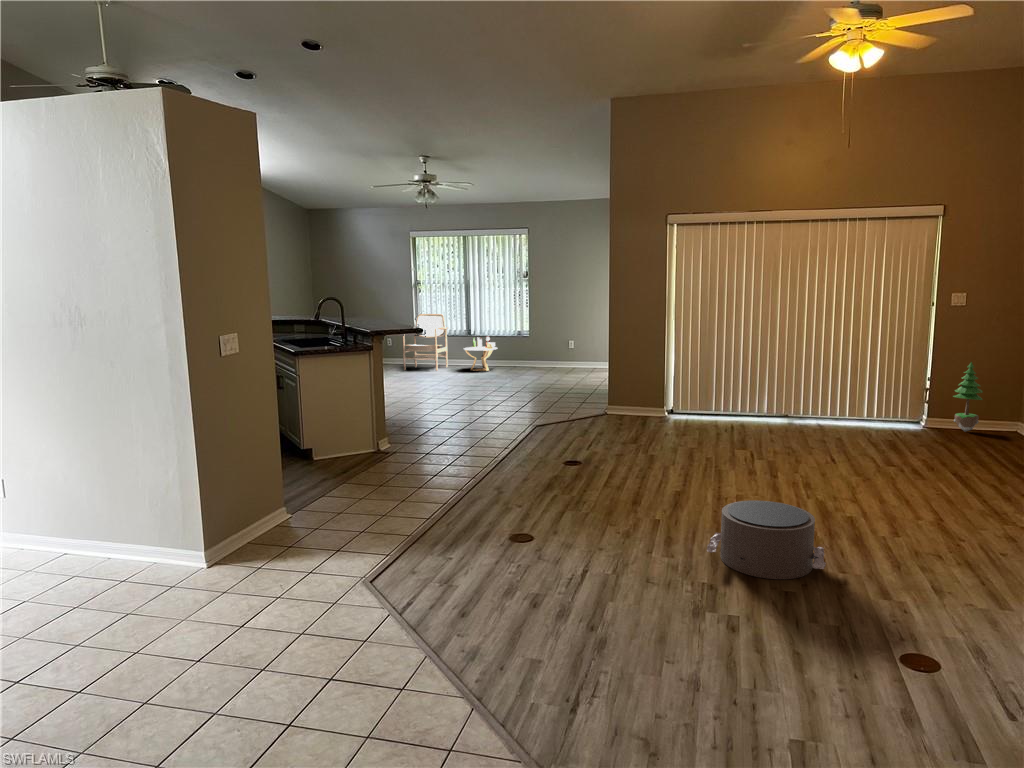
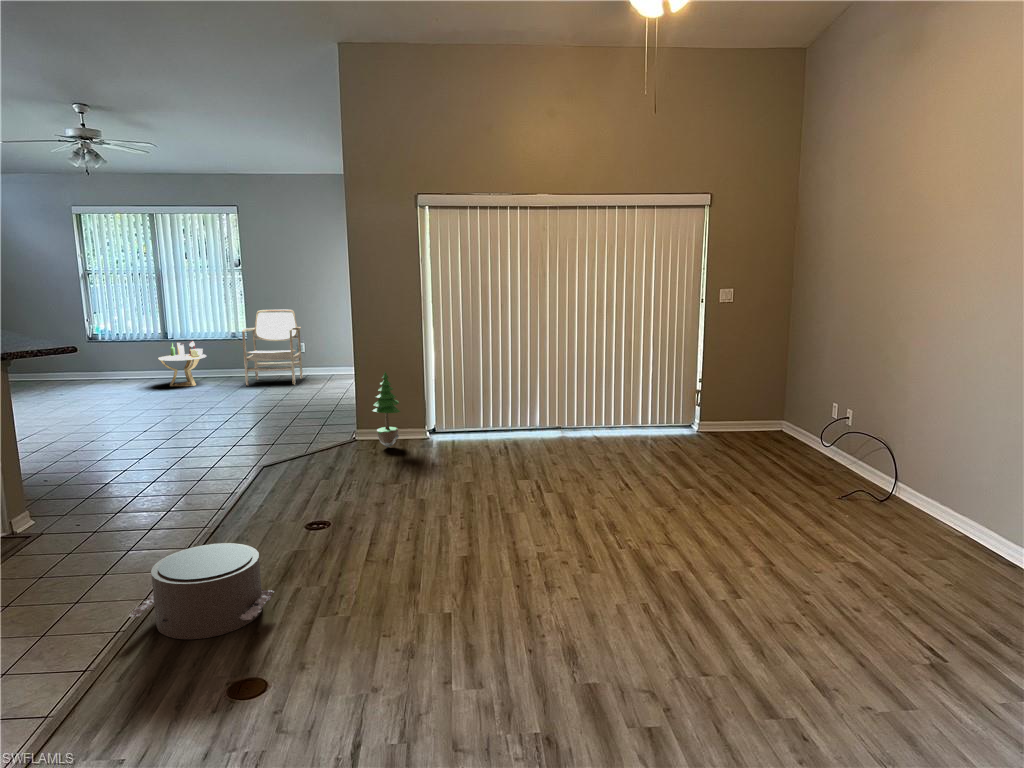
armchair: present [402,314,448,371] -> present [242,310,303,386]
potted tree: present [953,362,983,432] -> present [373,372,400,447]
pouf: present [707,500,826,579] -> present [130,543,274,639]

